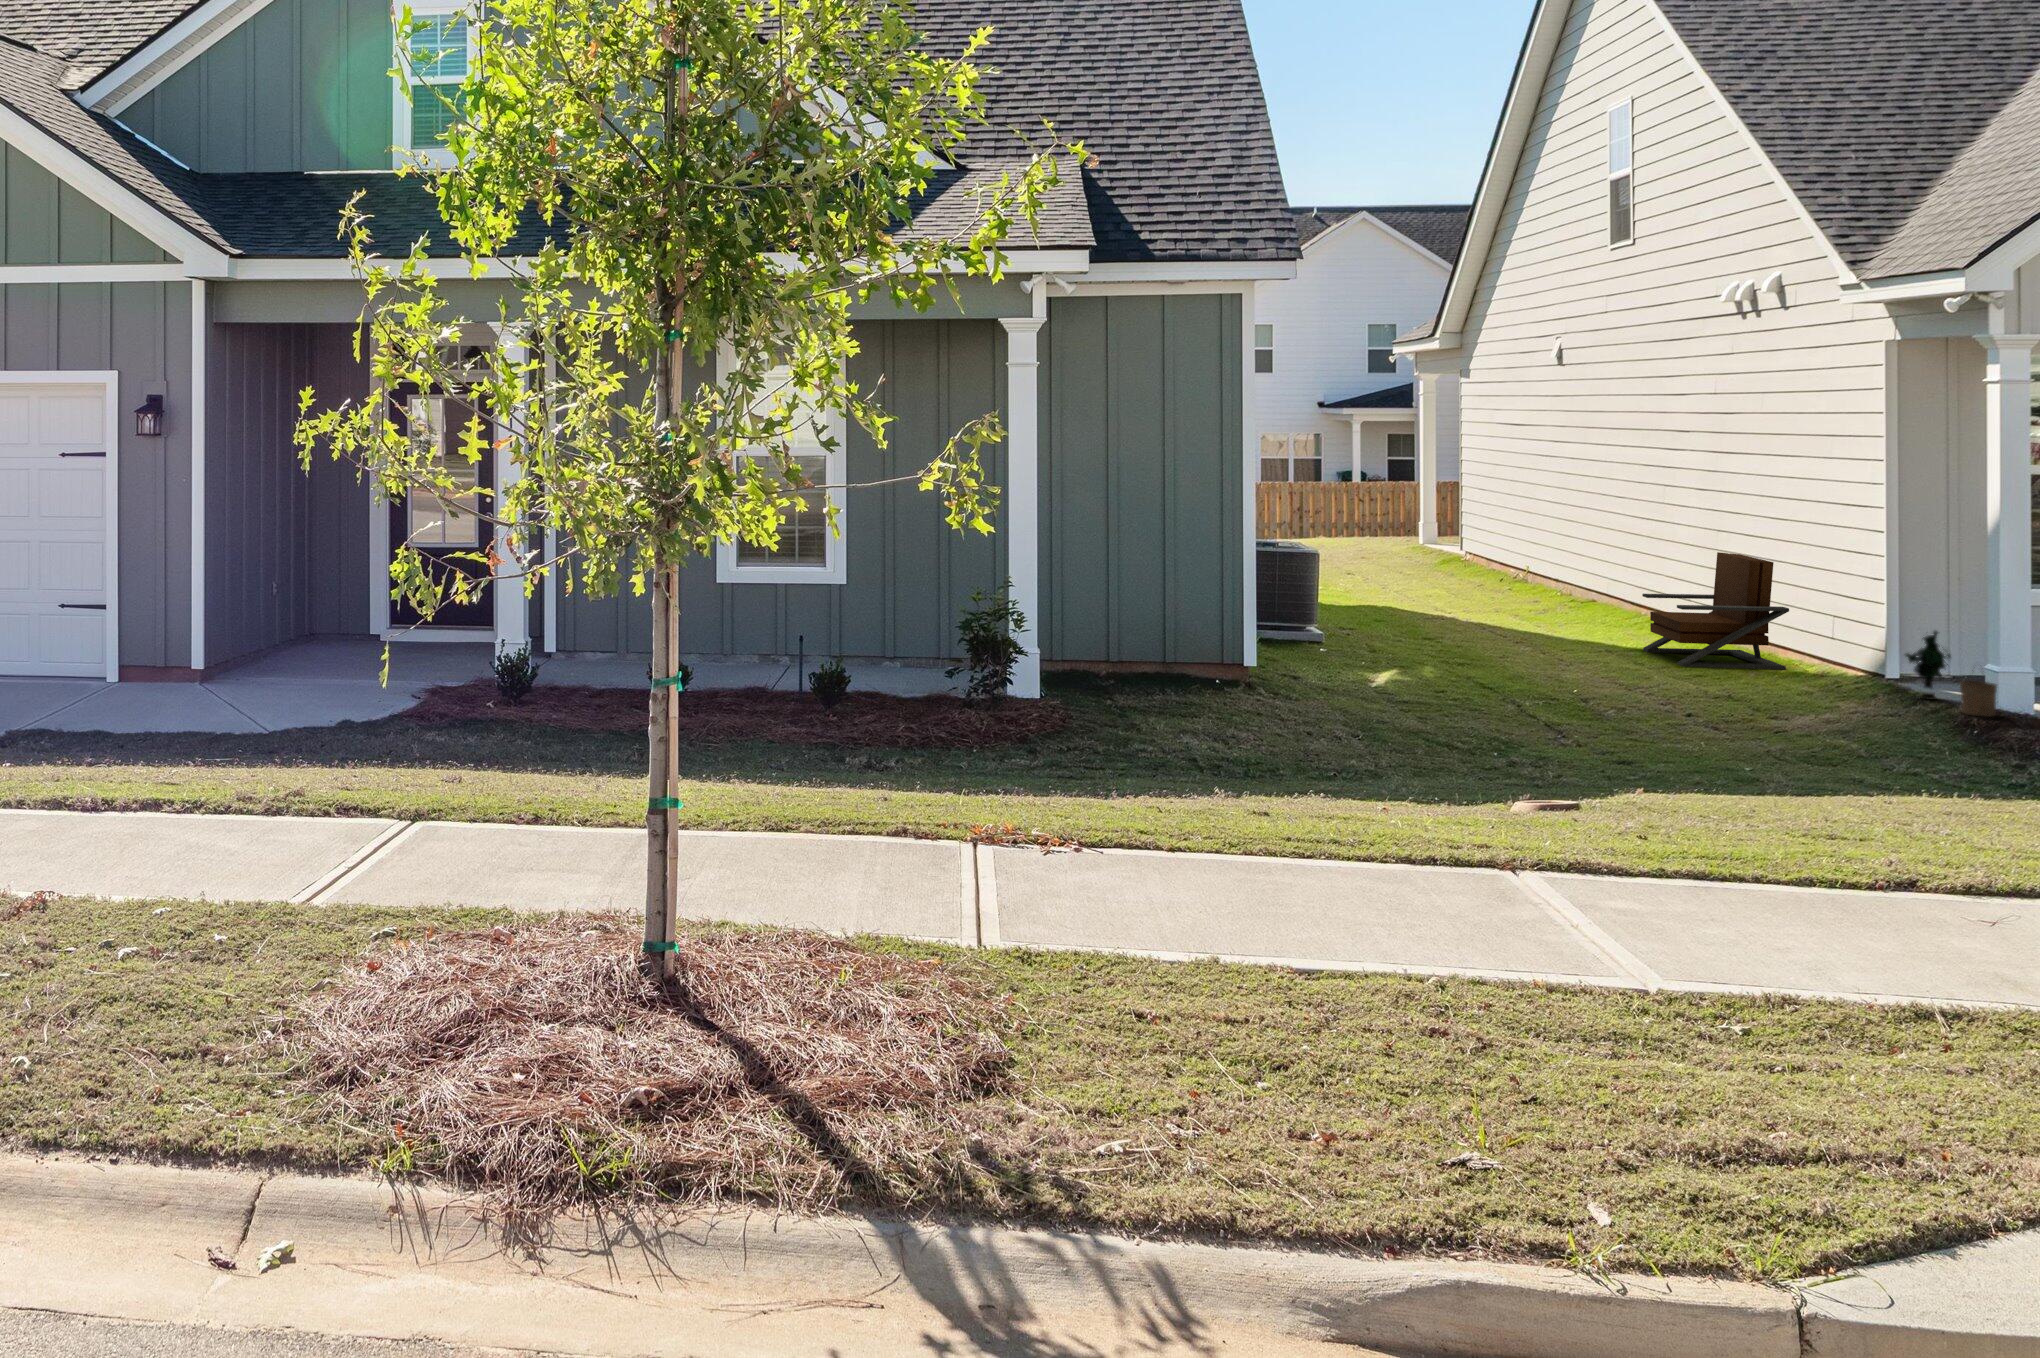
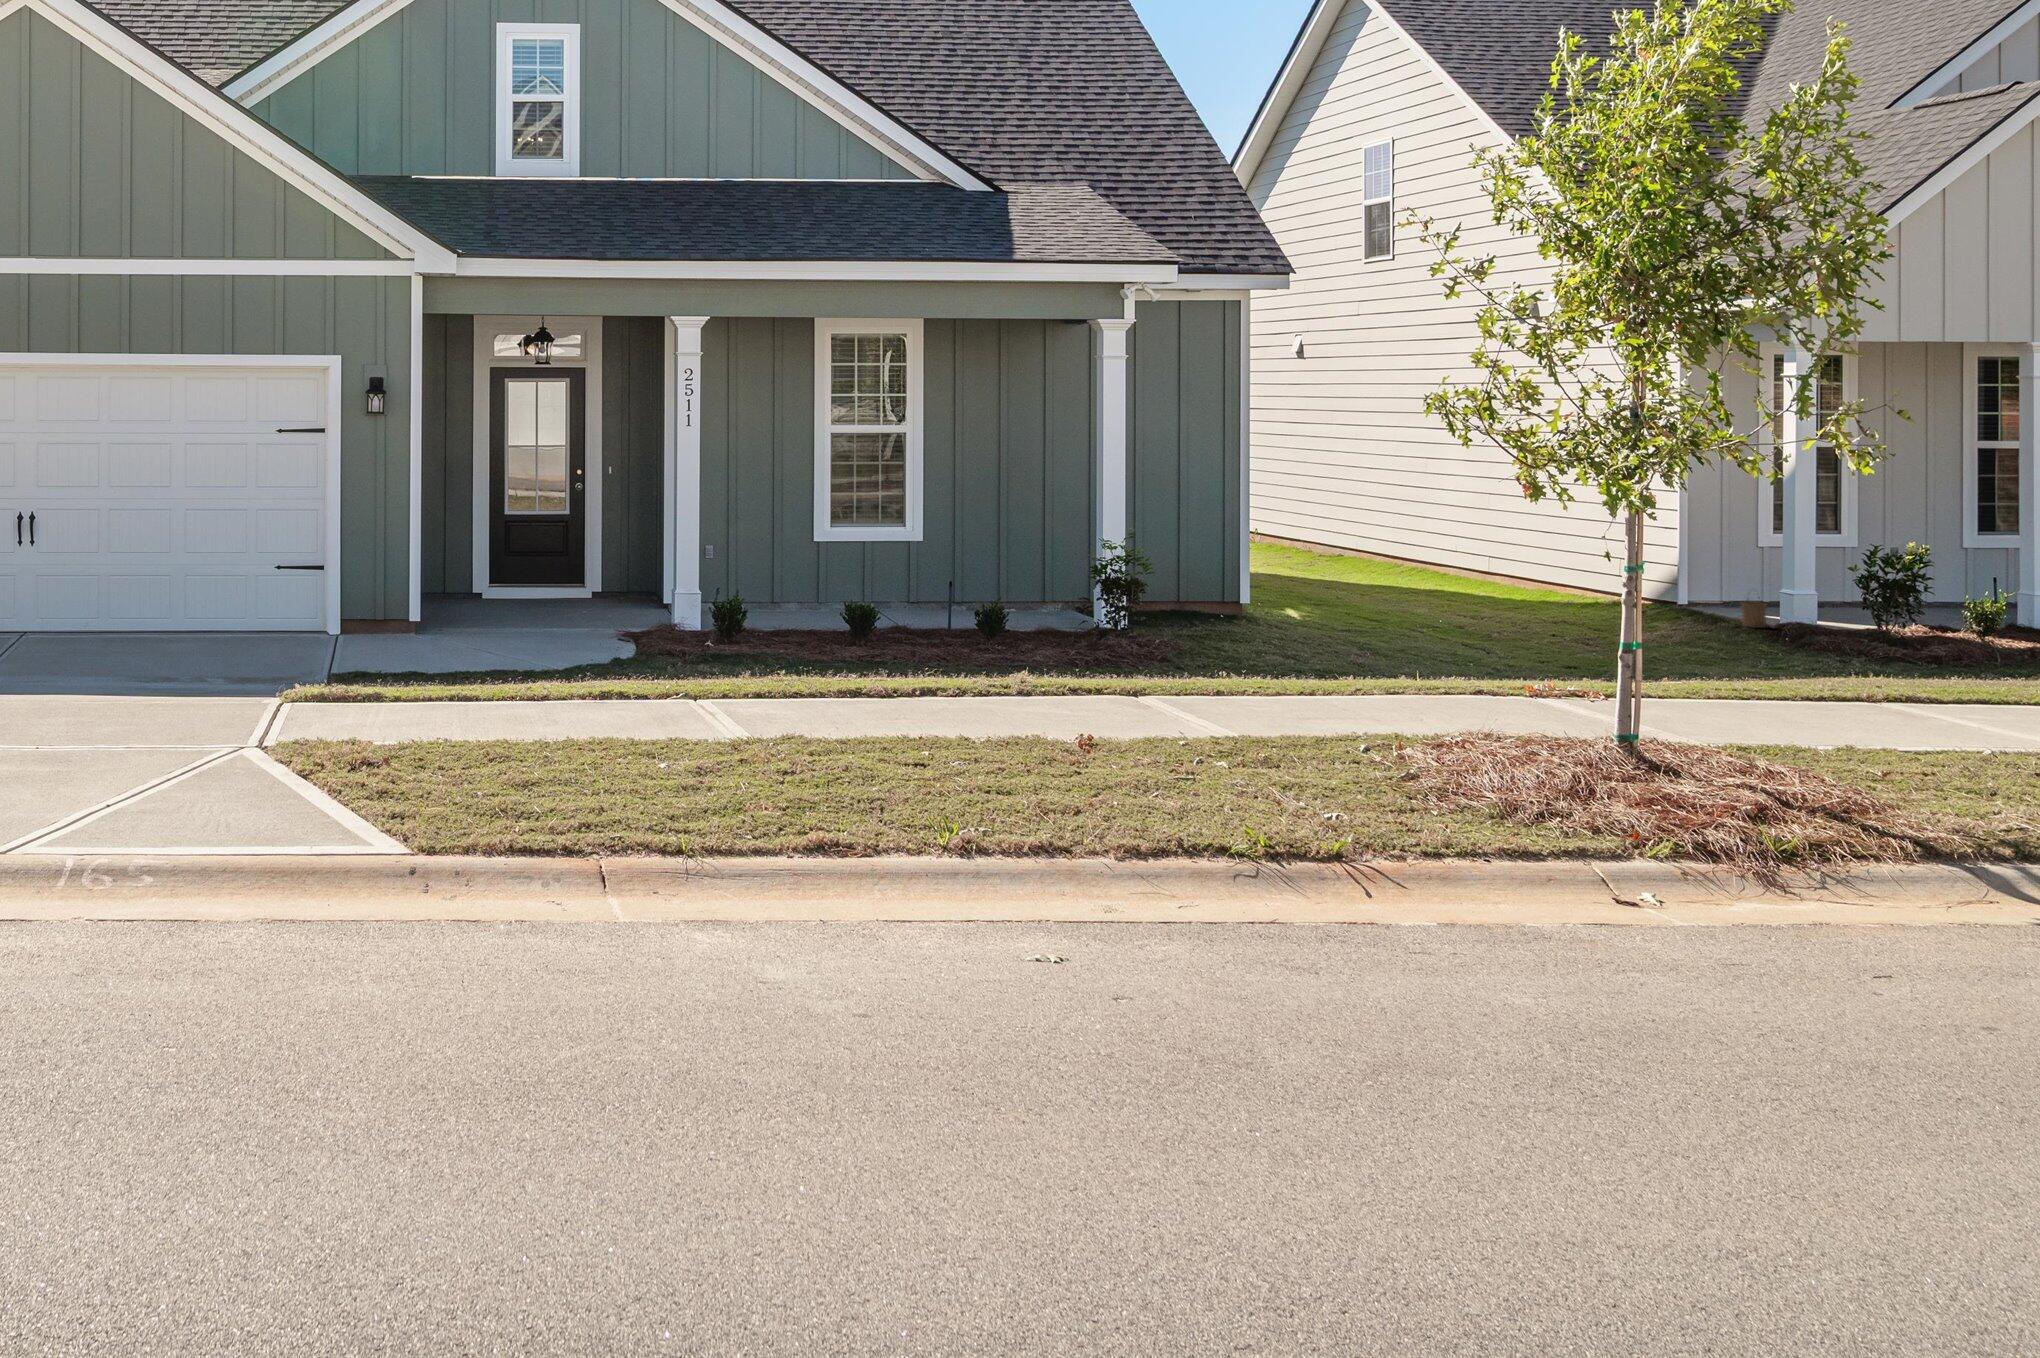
lounge chair: present [1642,552,1789,669] -> none [1474,511,1593,601]
decorative plant: present [1906,631,1950,700] -> none [1691,566,1726,618]

